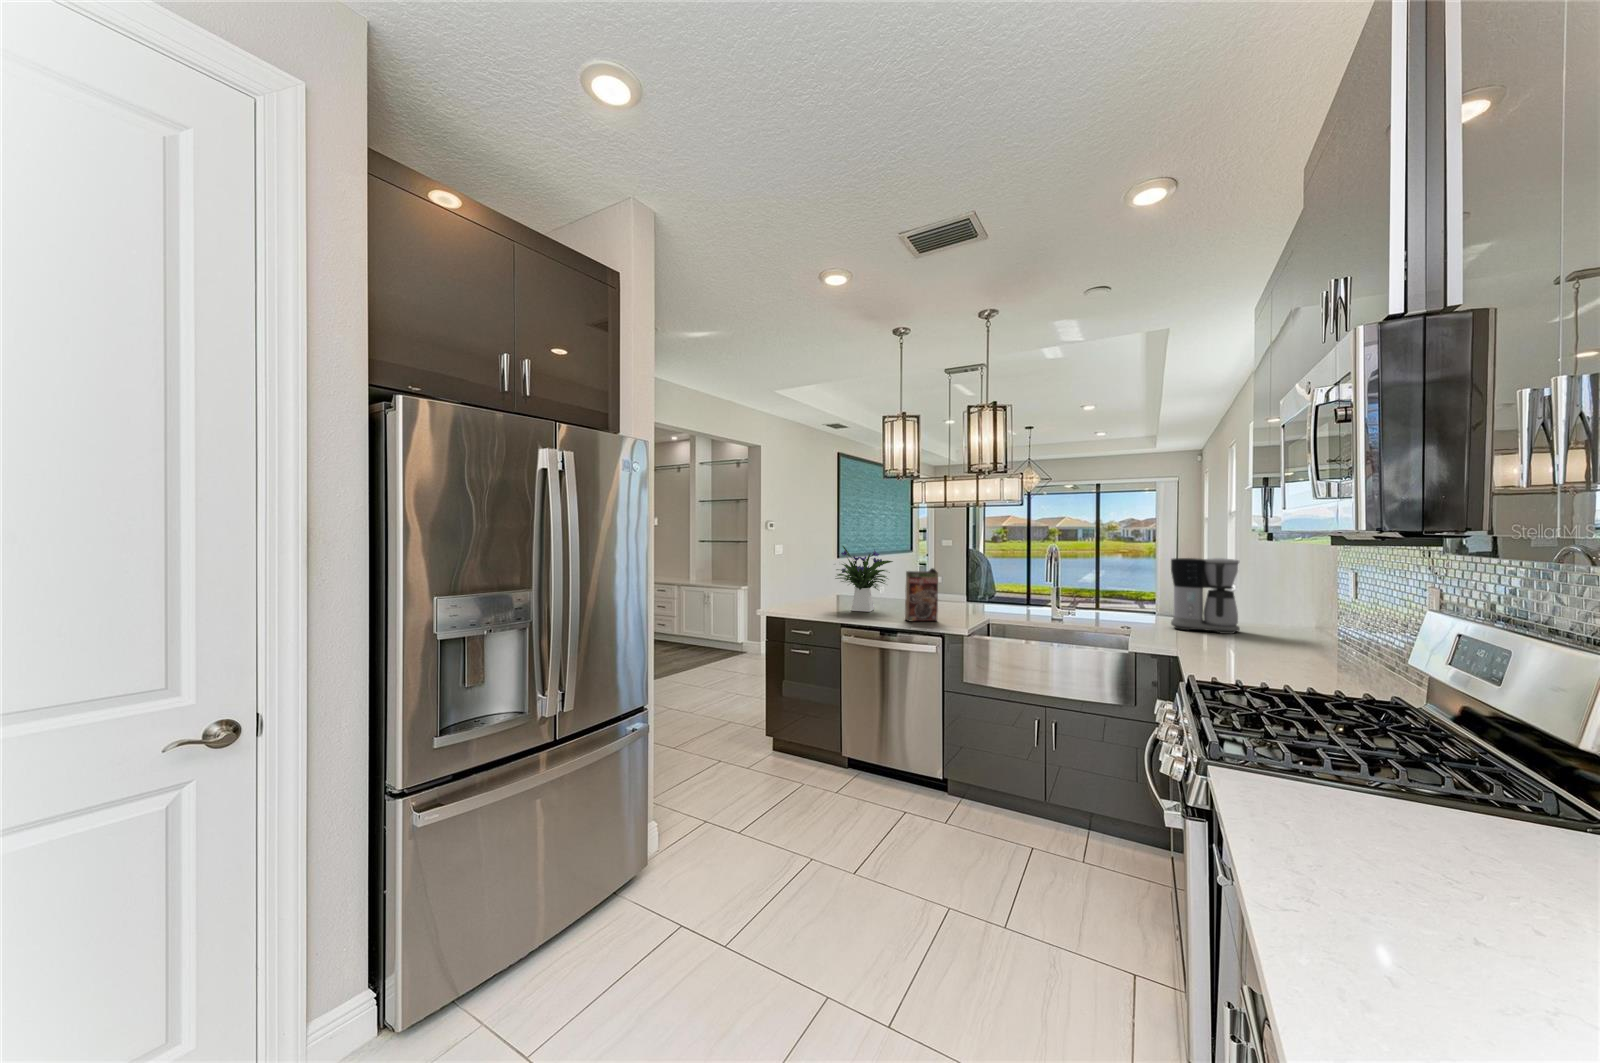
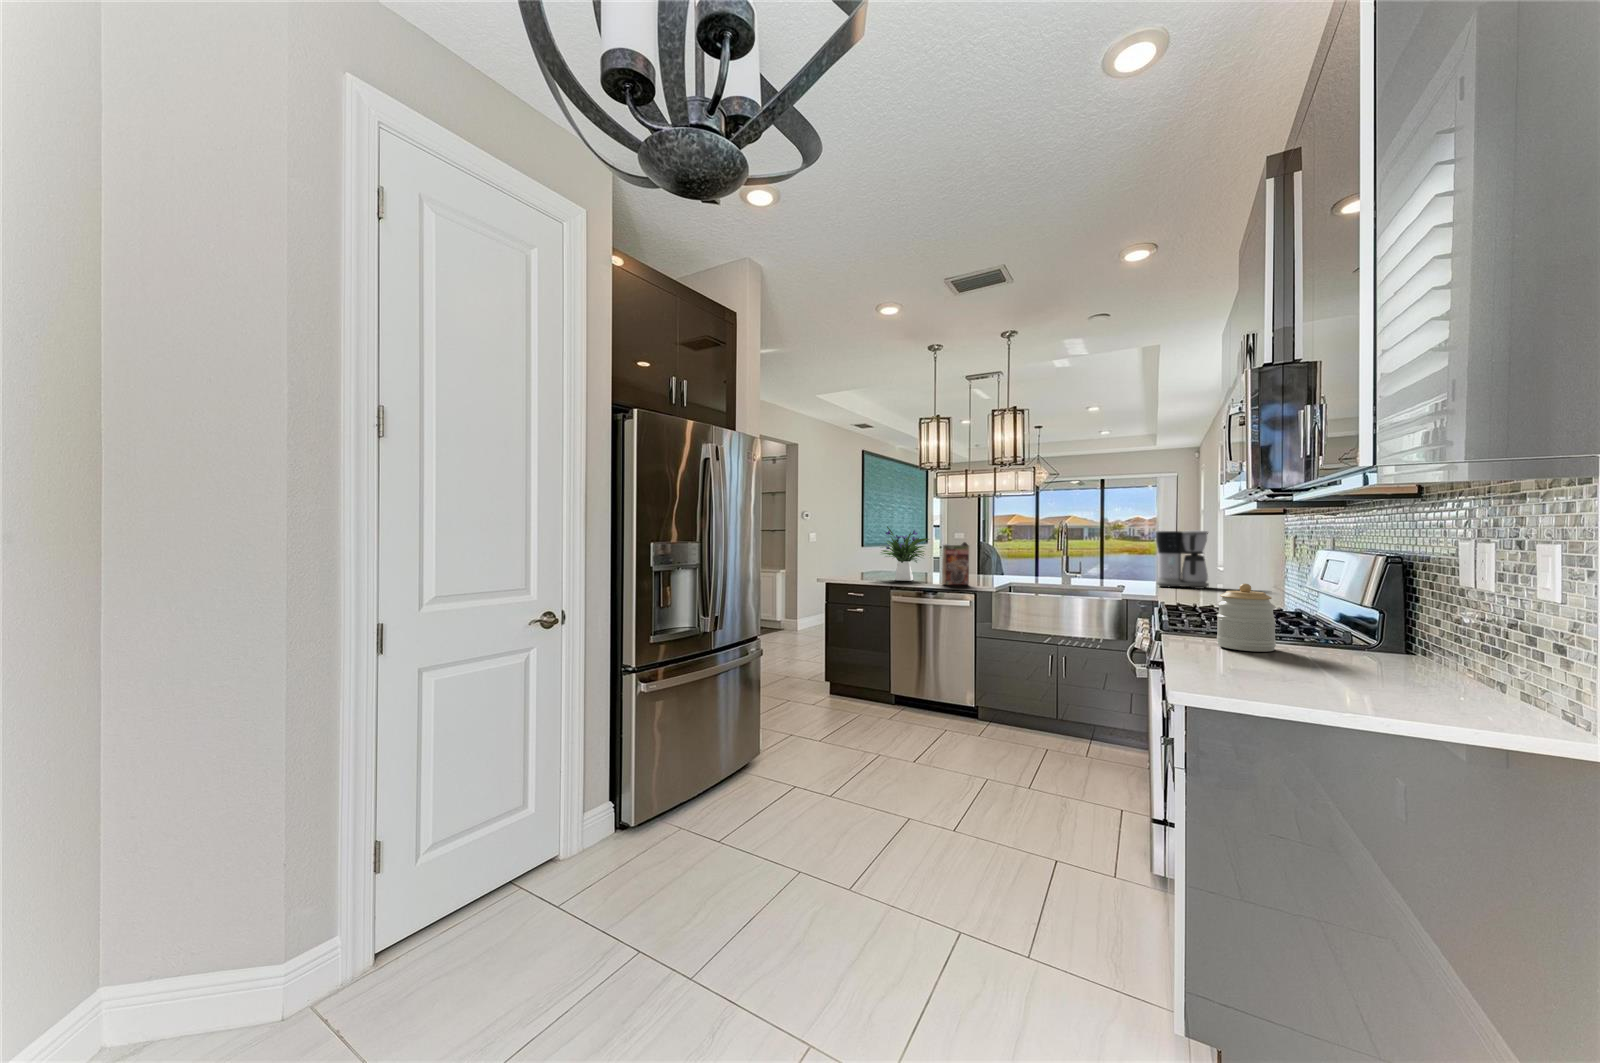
jar: none [1353,756,1499,919] -> present [1217,584,1276,652]

